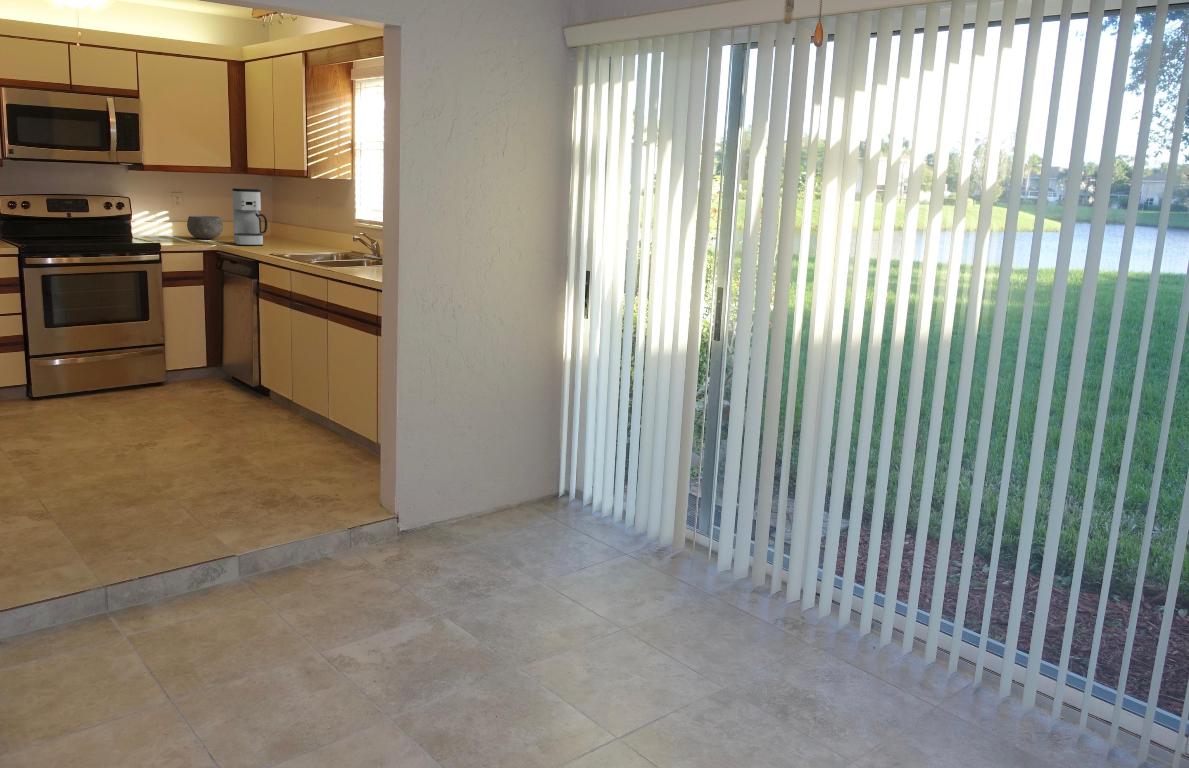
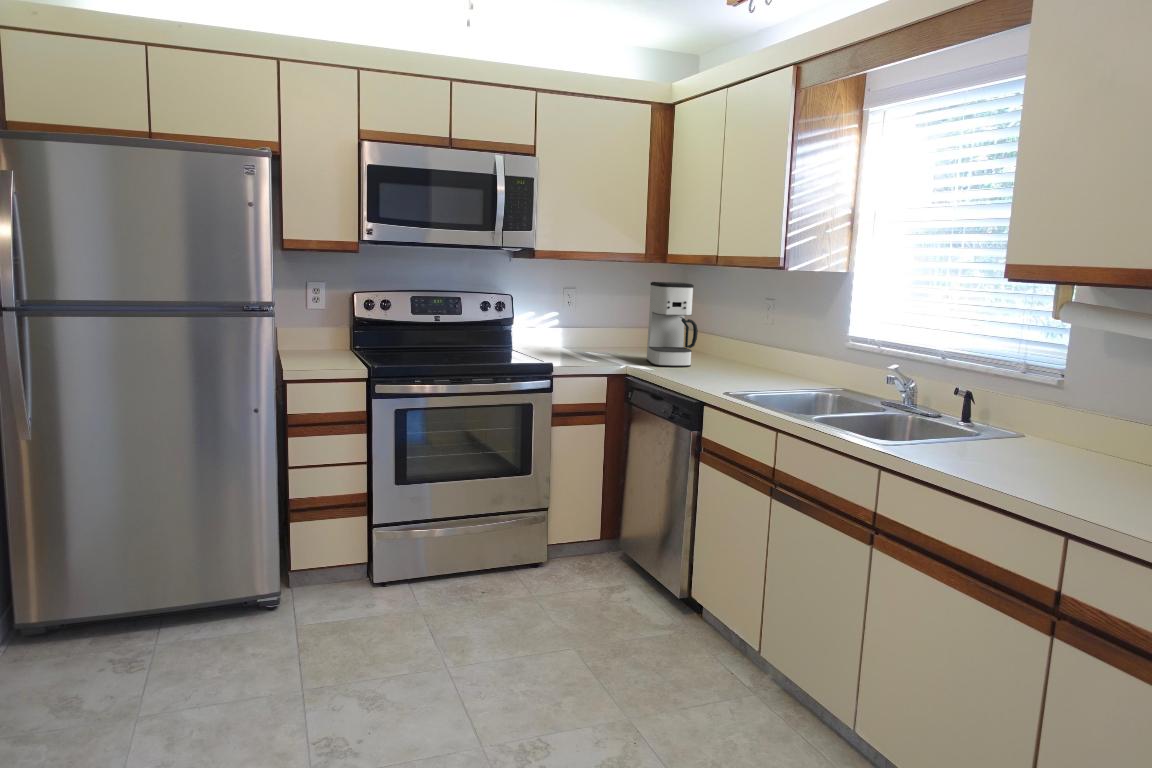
bowl: present [187,216,223,239] -> none [581,318,627,350]

